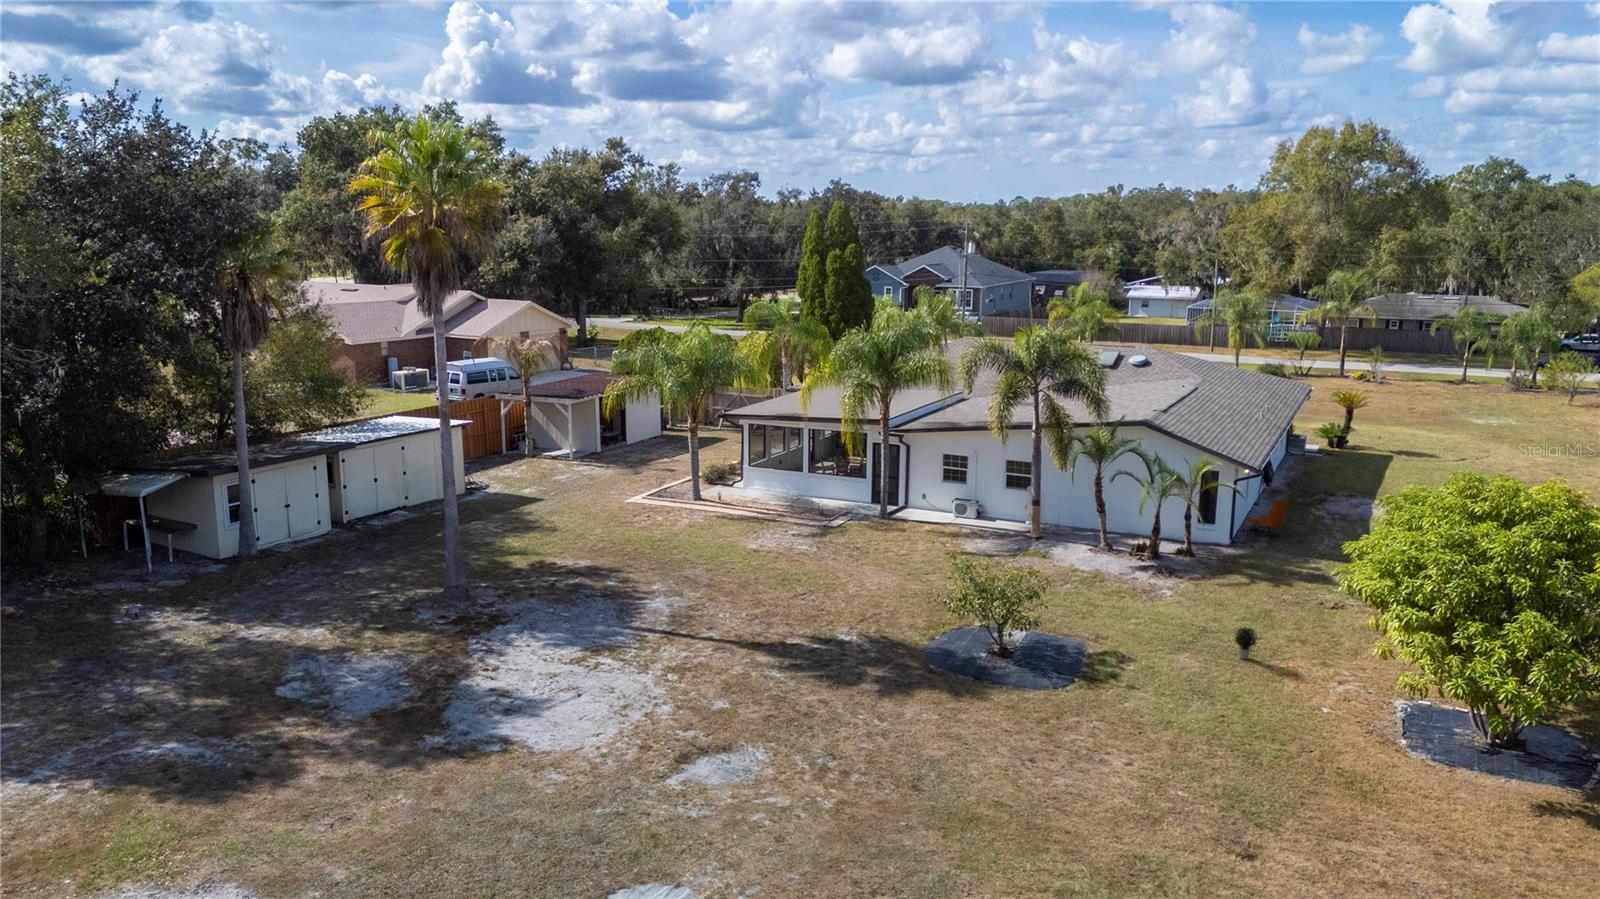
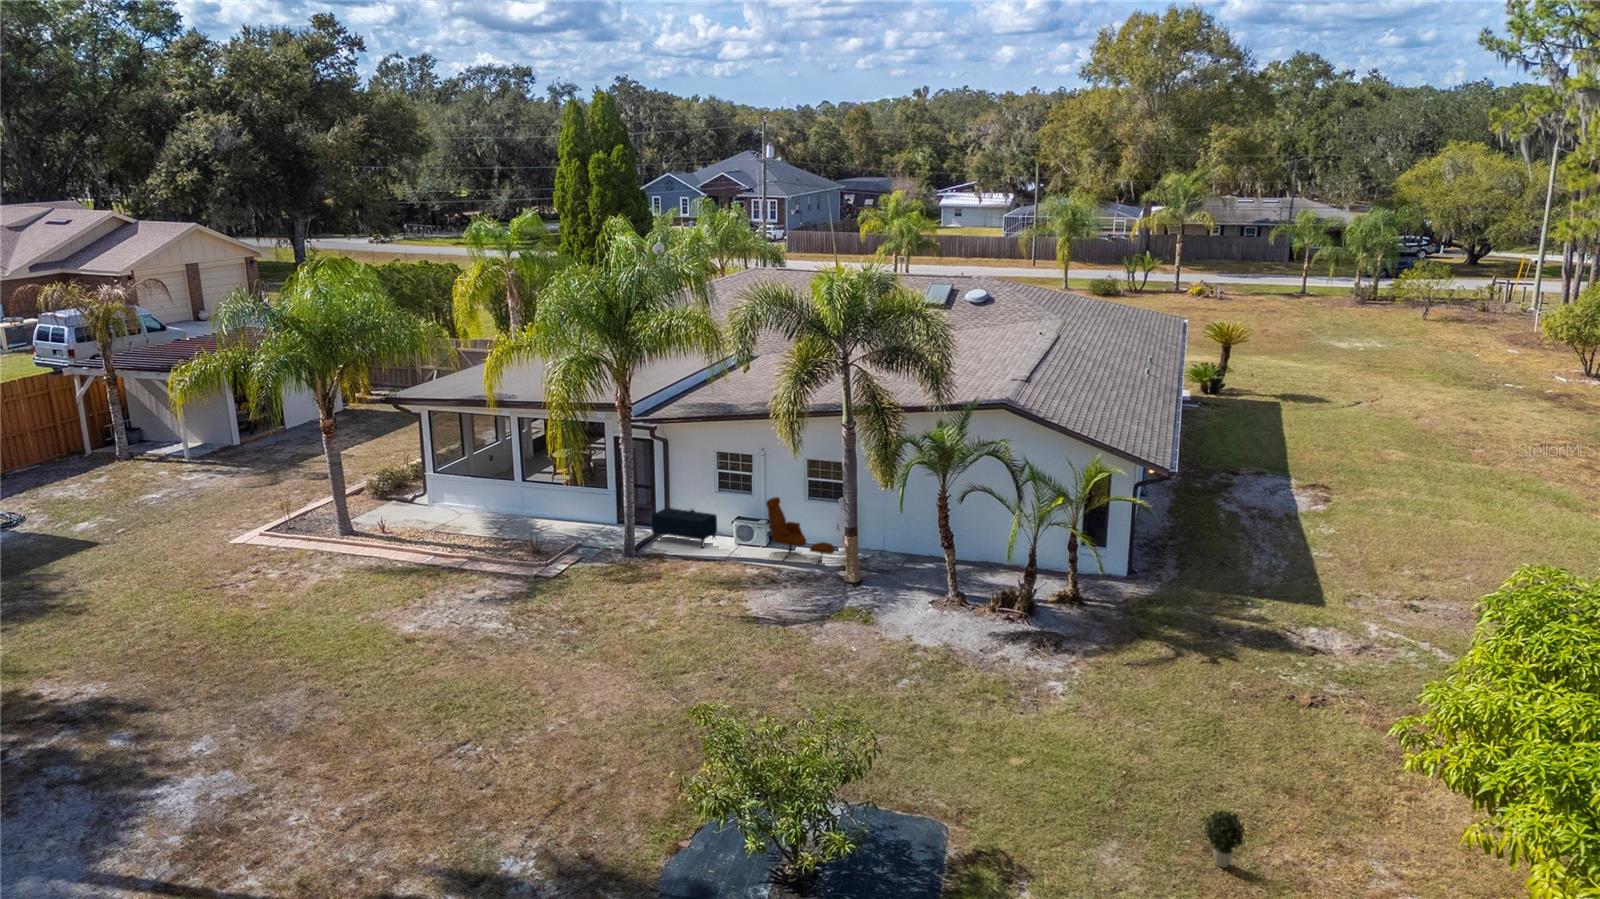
bench: none [898,493,943,519] -> present [651,508,717,548]
lounge chair: present [1245,499,1288,535] -> present [766,497,834,562]

